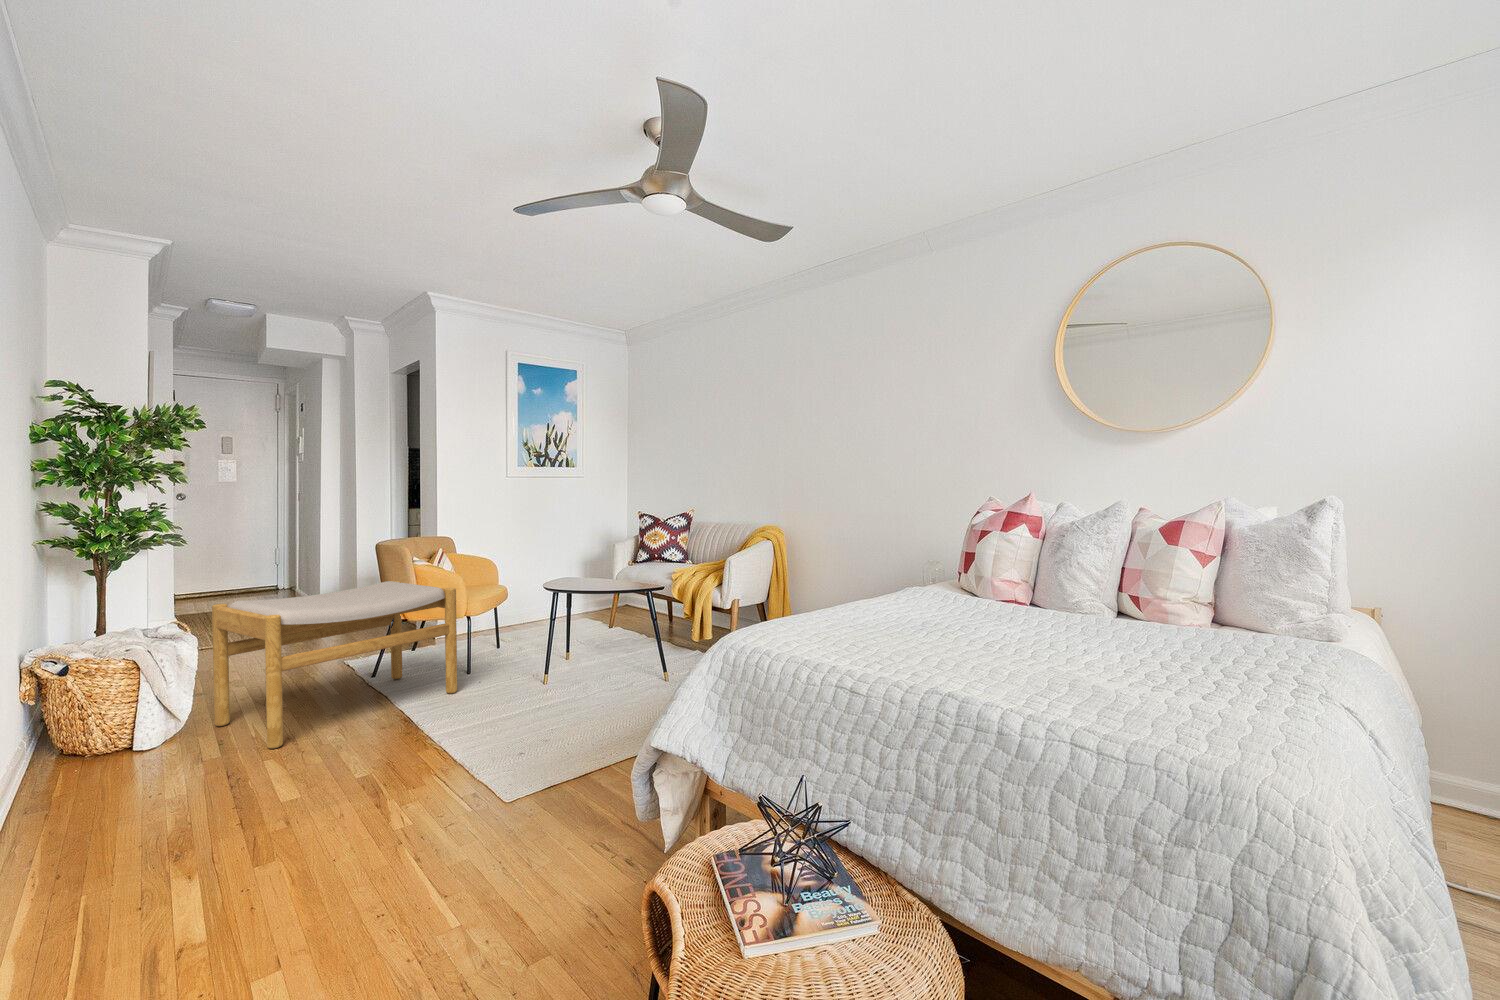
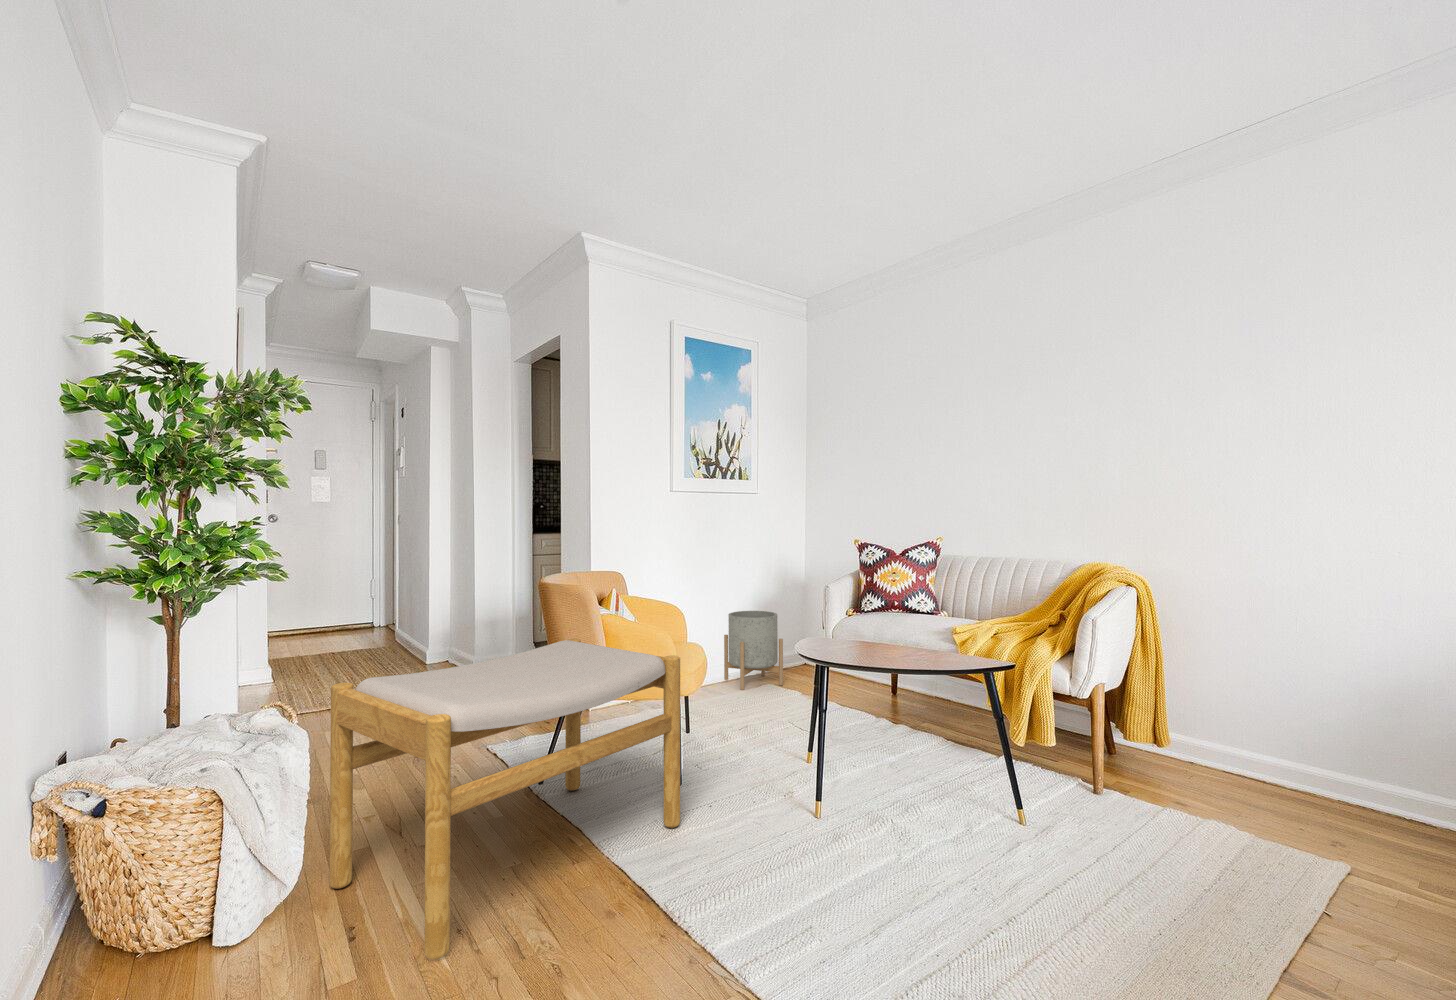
planter: none [551,567,592,623] -> present [724,611,783,690]

